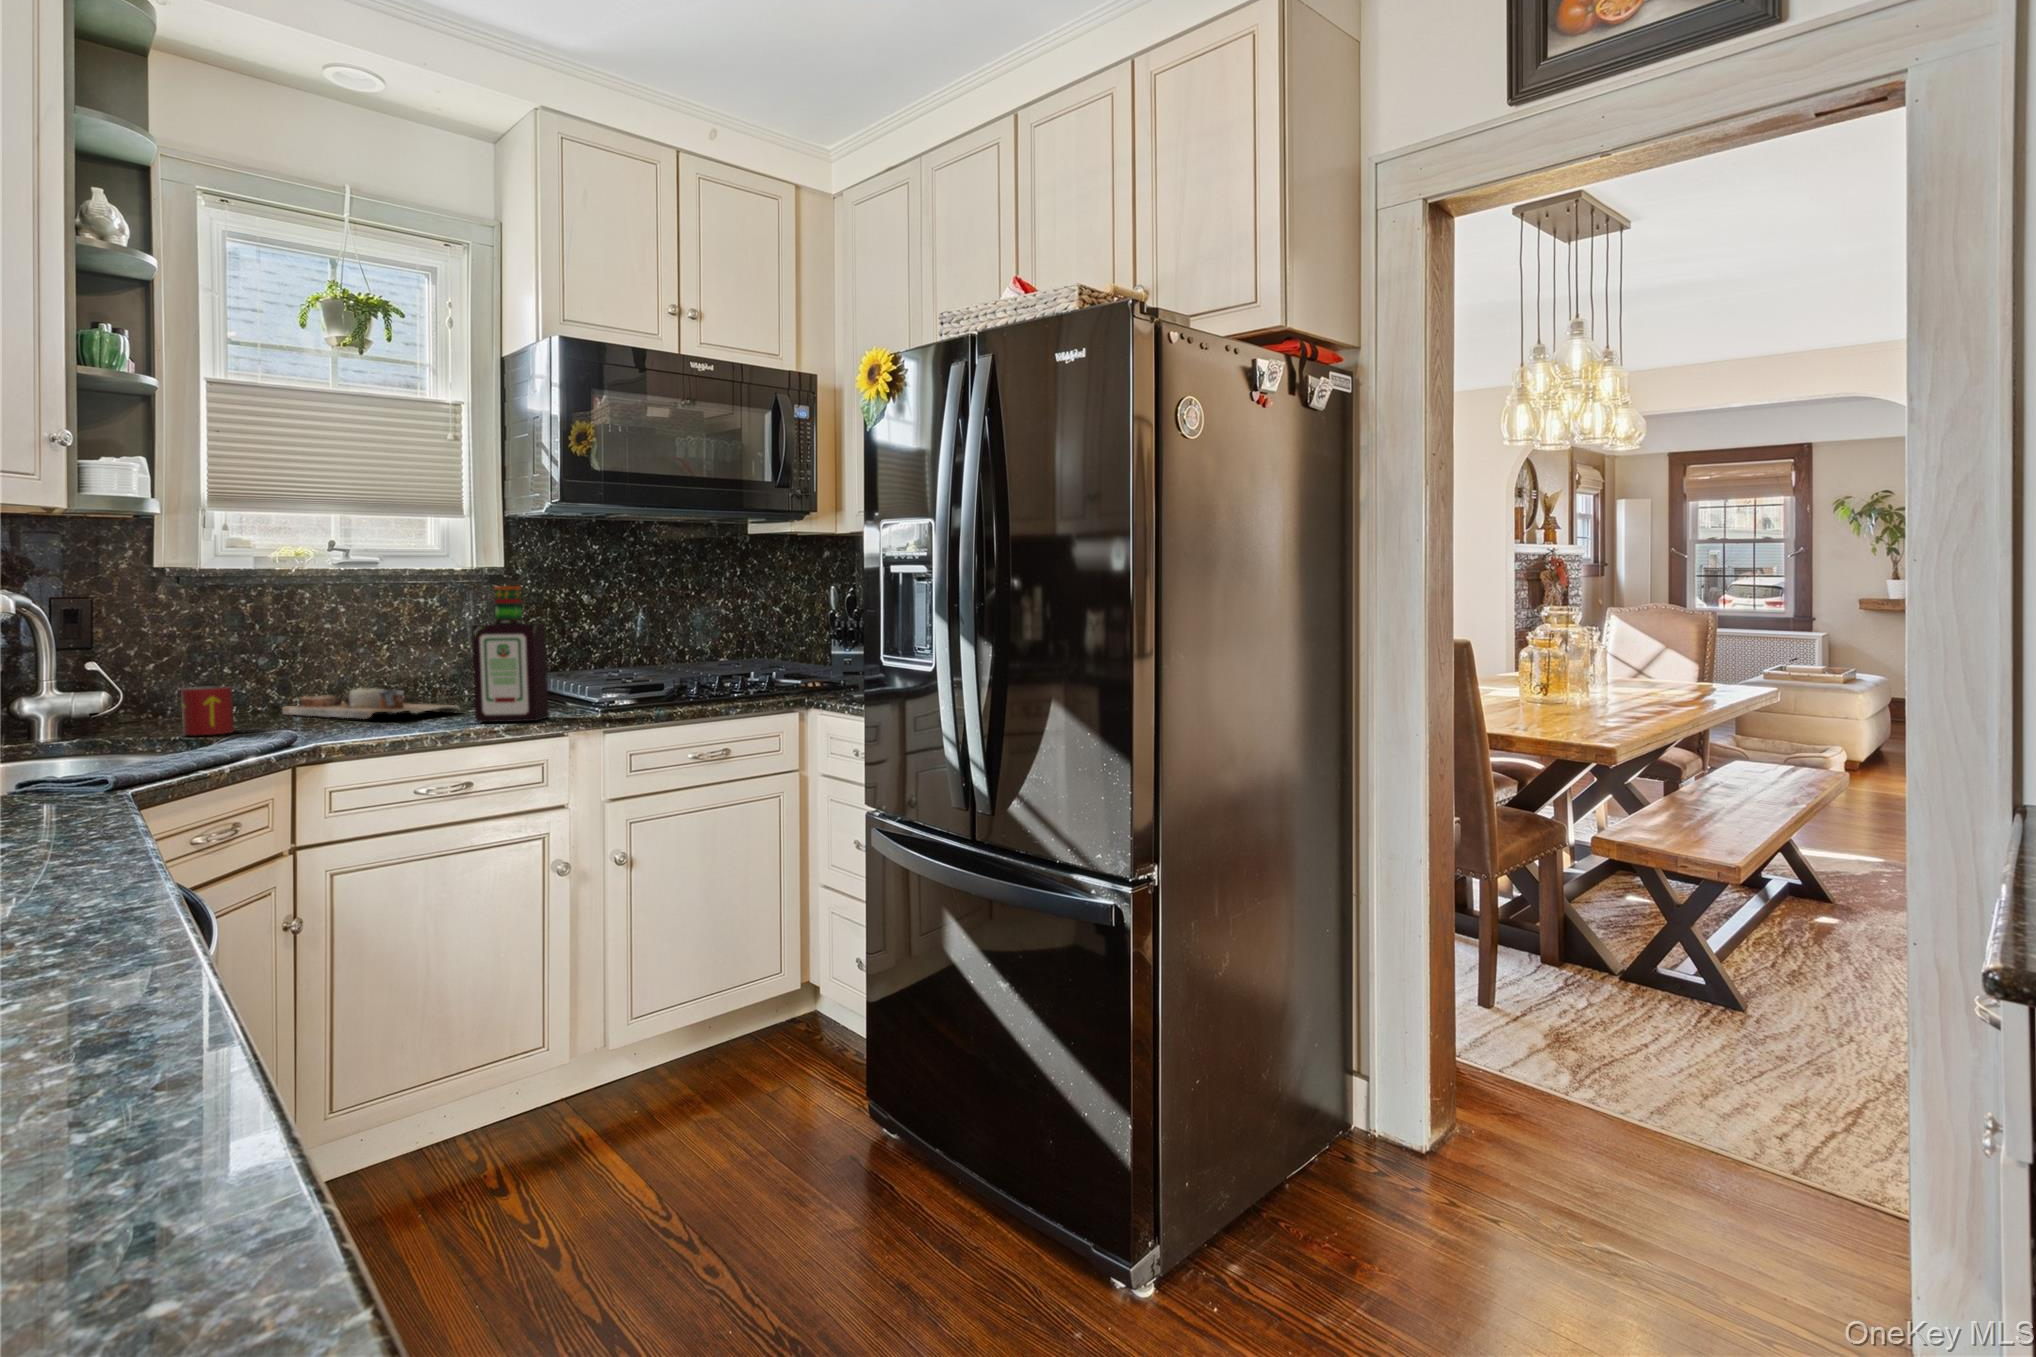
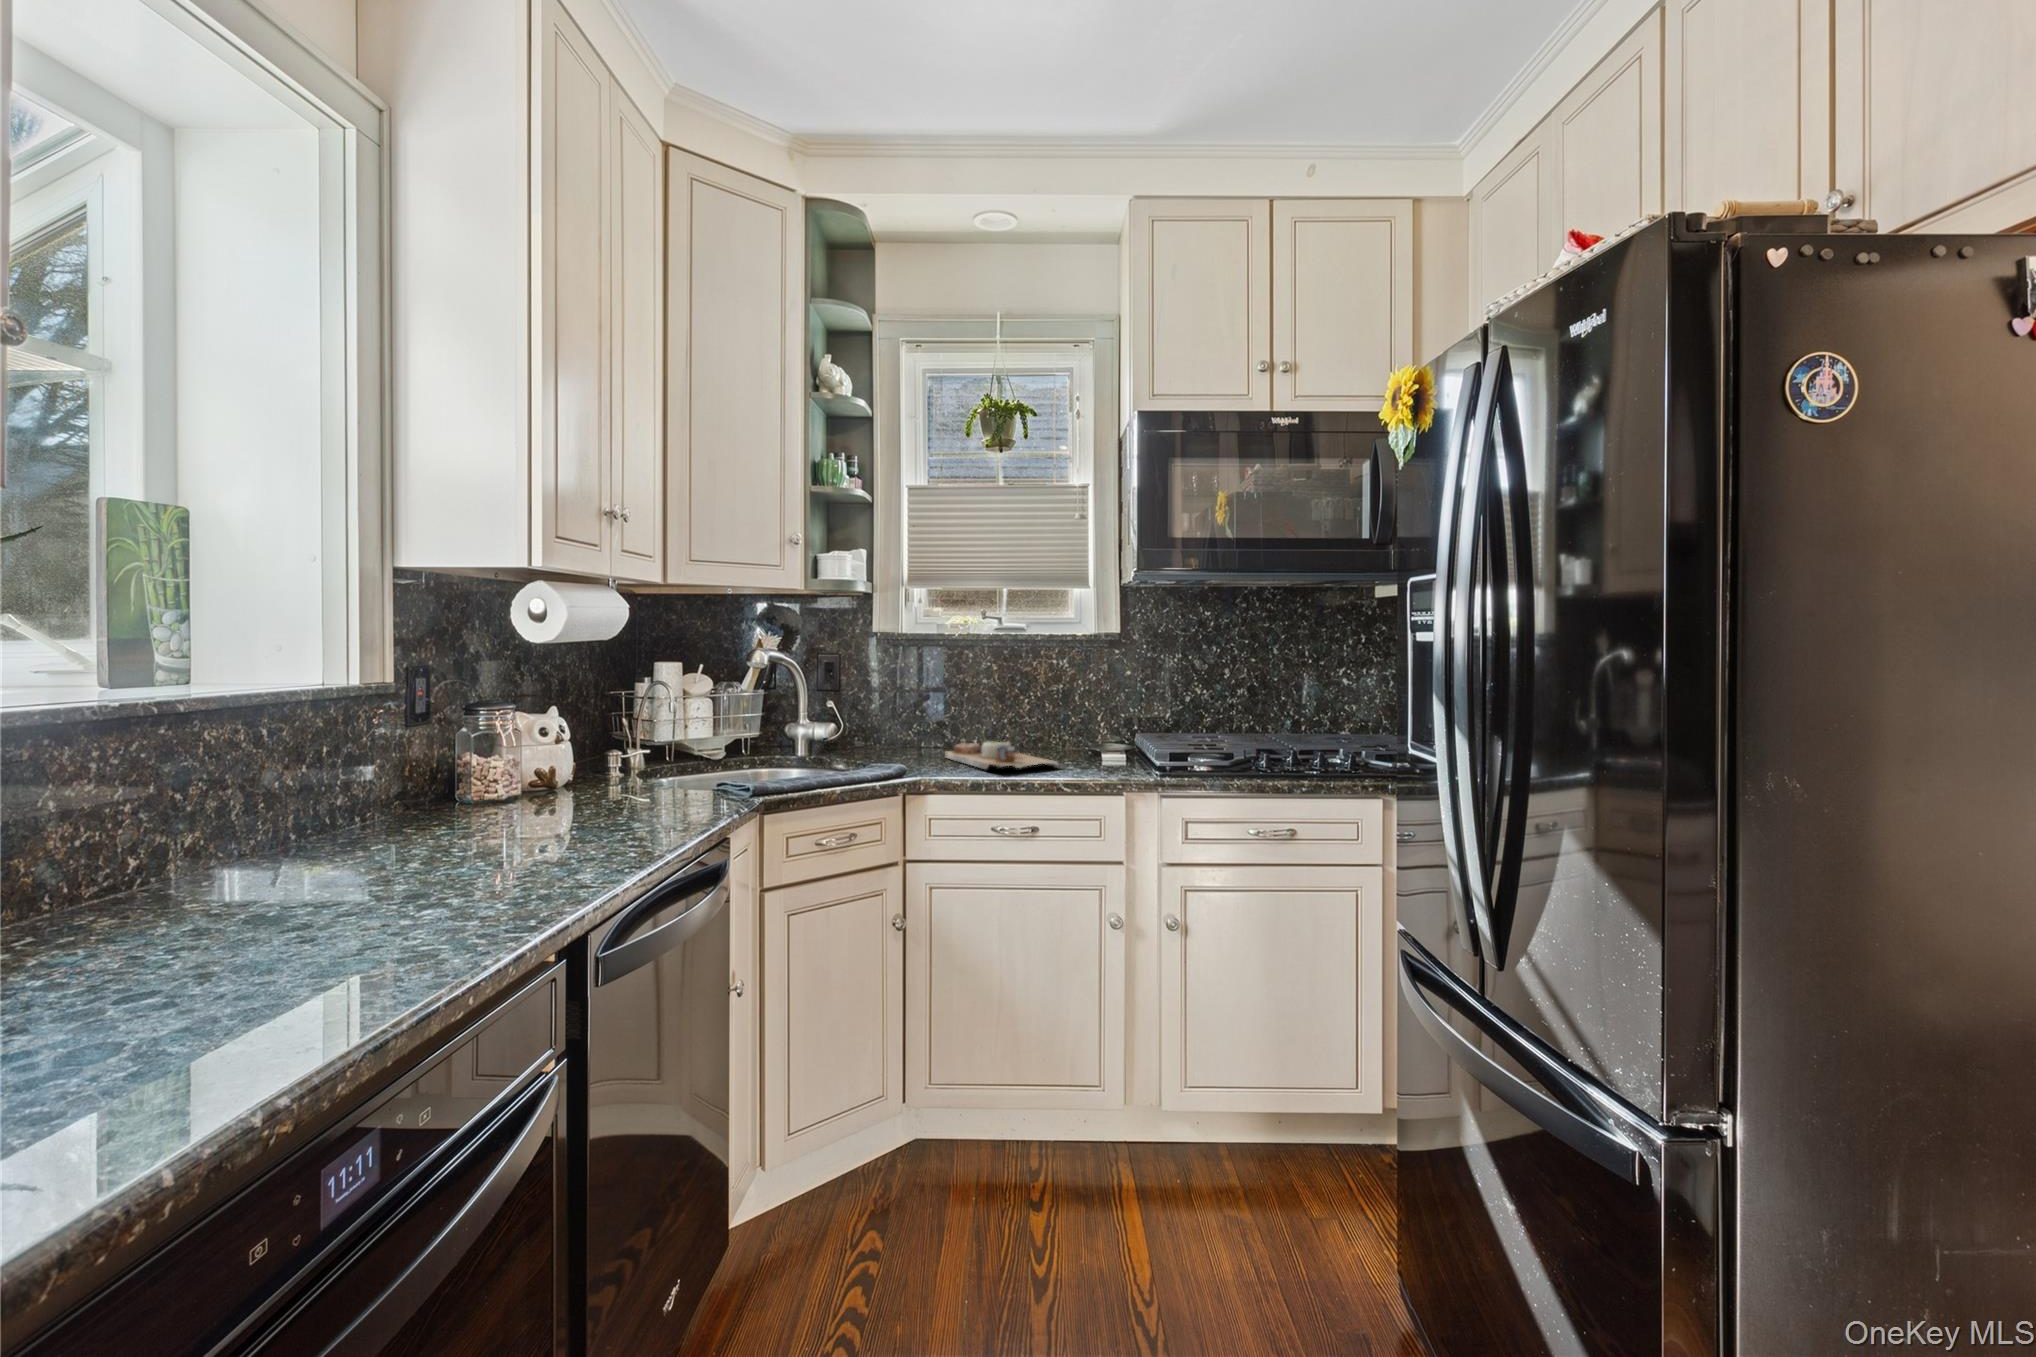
bottle: present [472,586,549,722] -> none [1052,660,1116,786]
mug: present [181,686,234,735] -> none [863,737,895,776]

